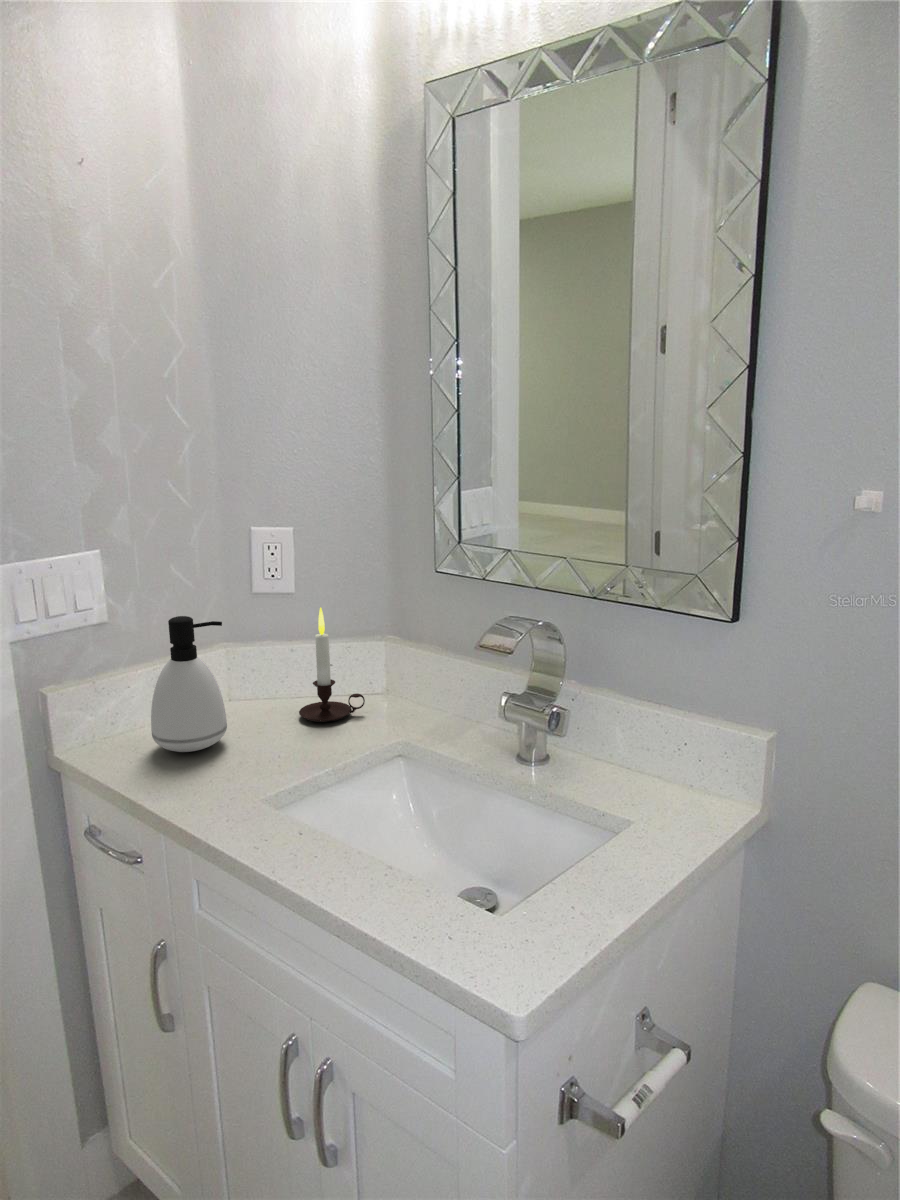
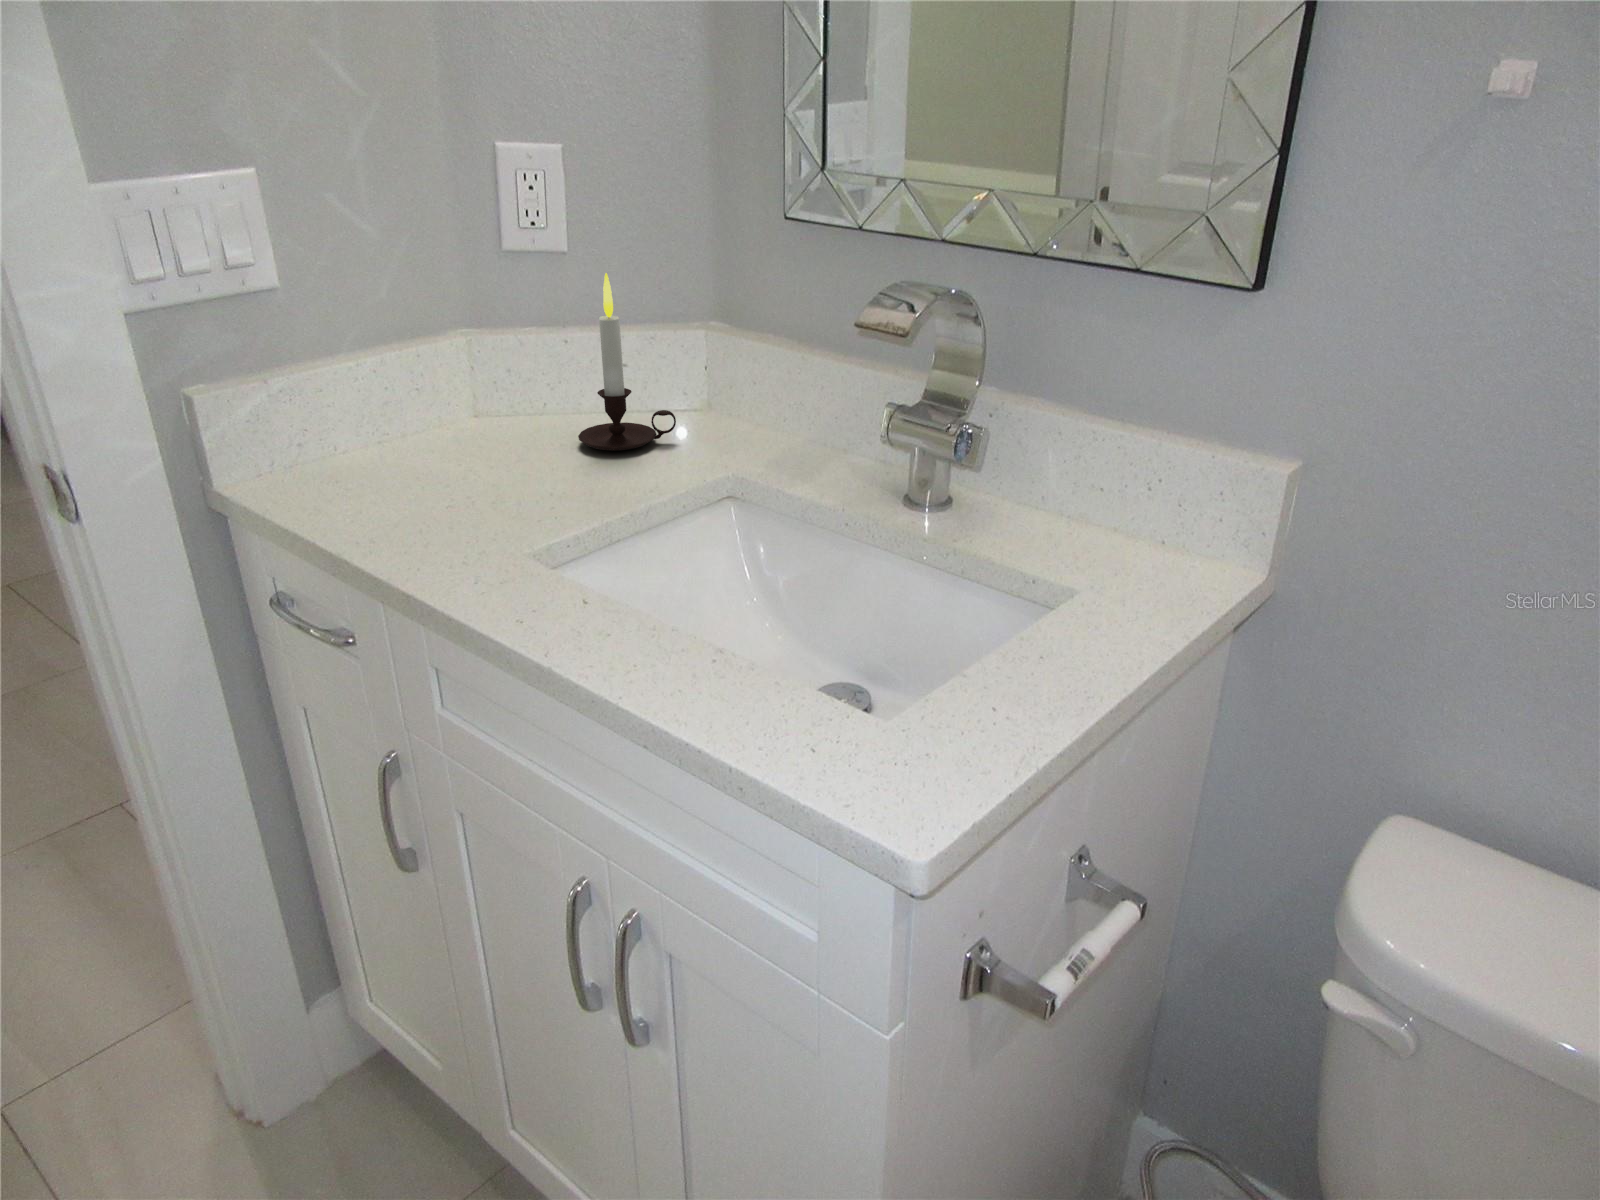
soap dispenser: present [151,616,227,752] -> none [353,277,470,489]

